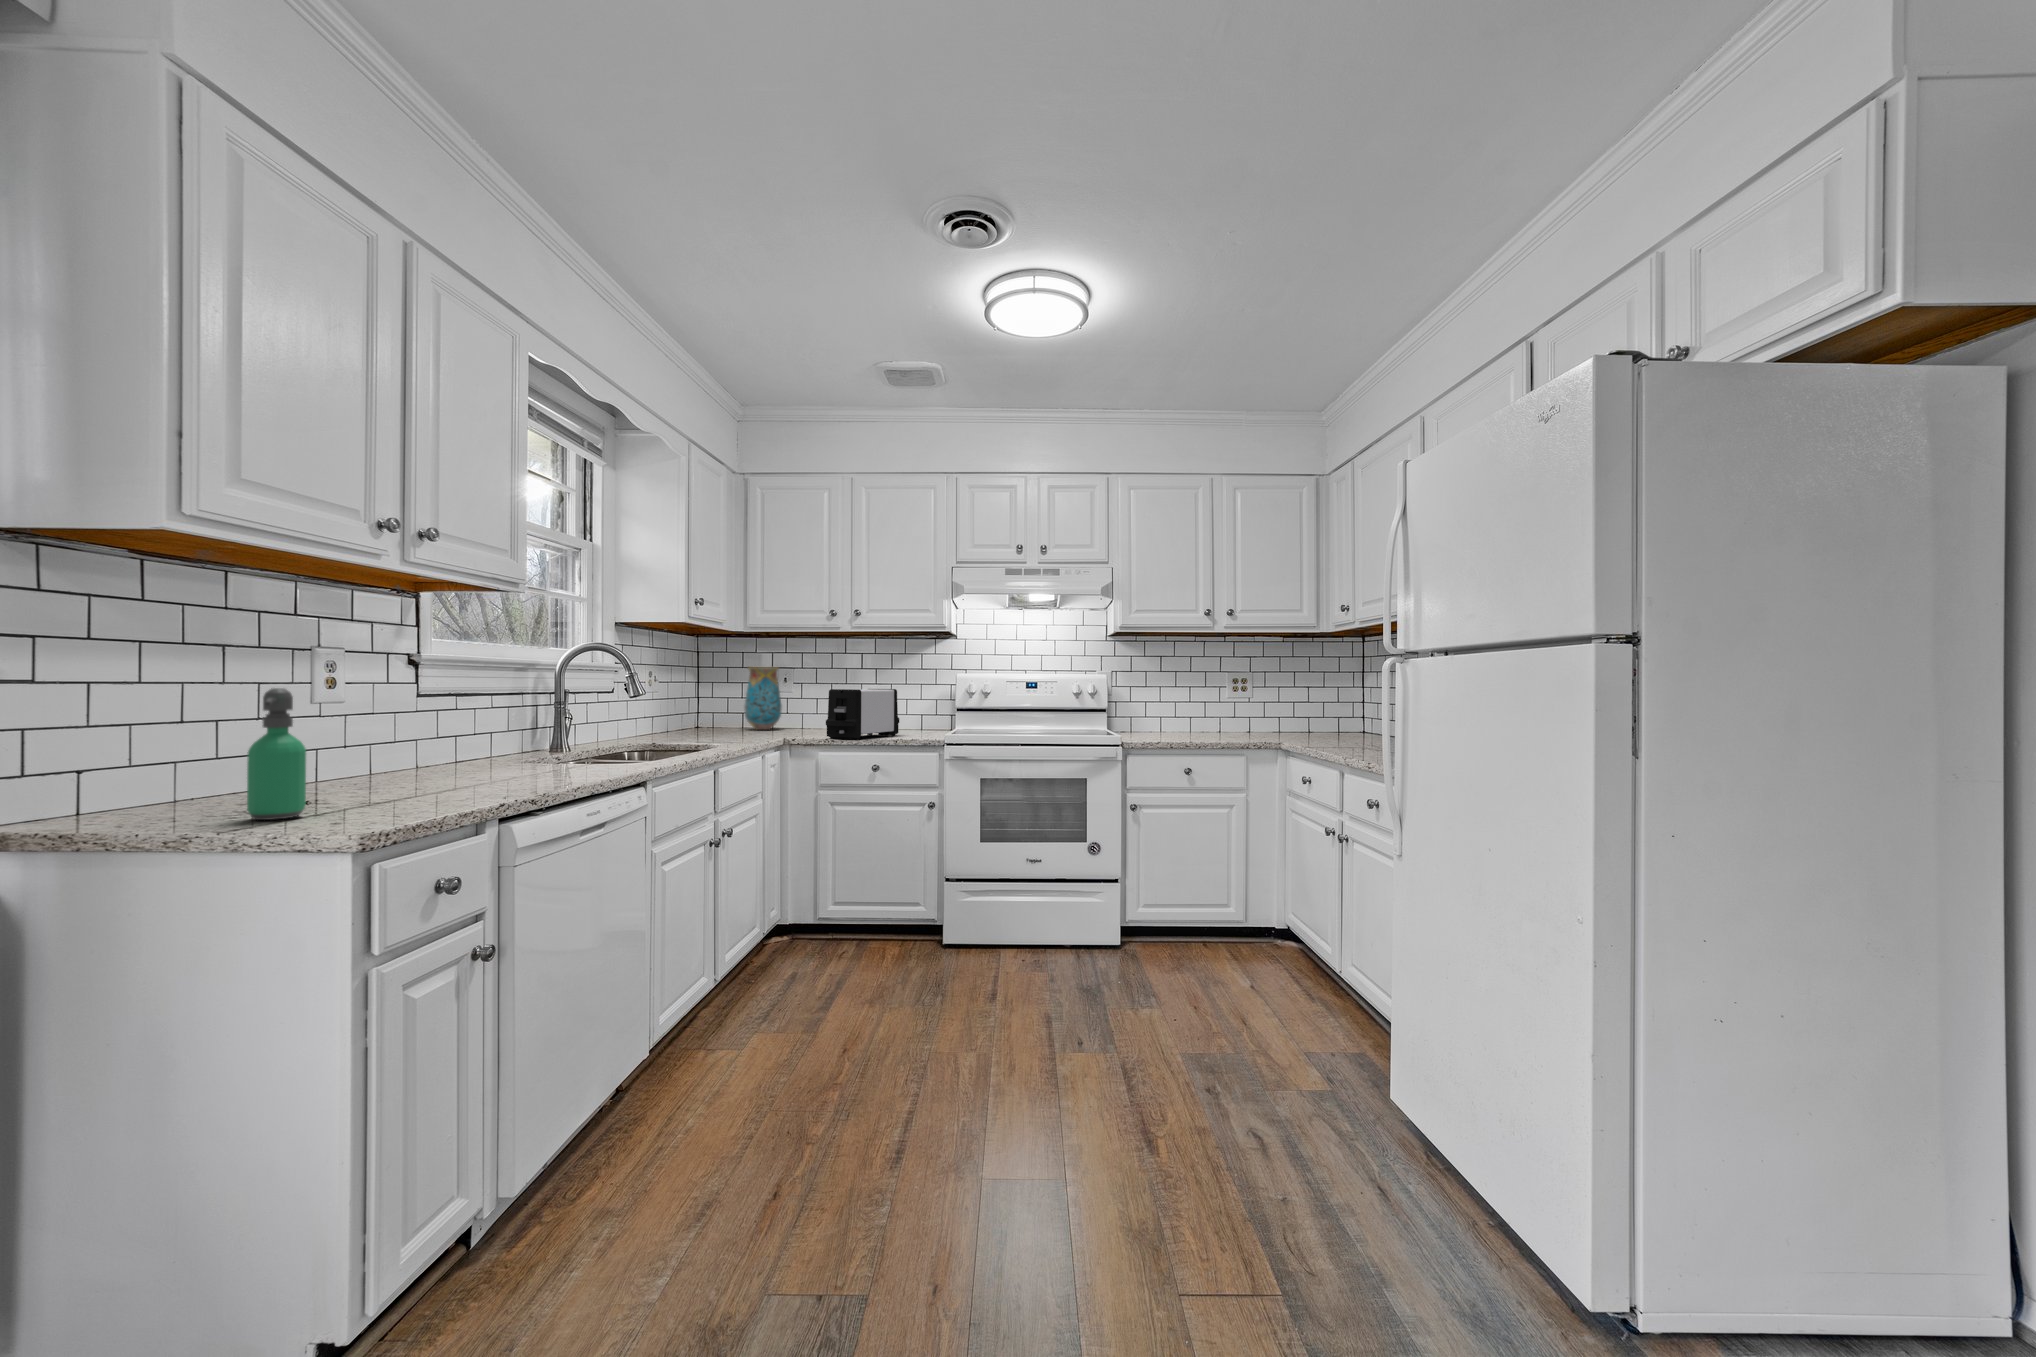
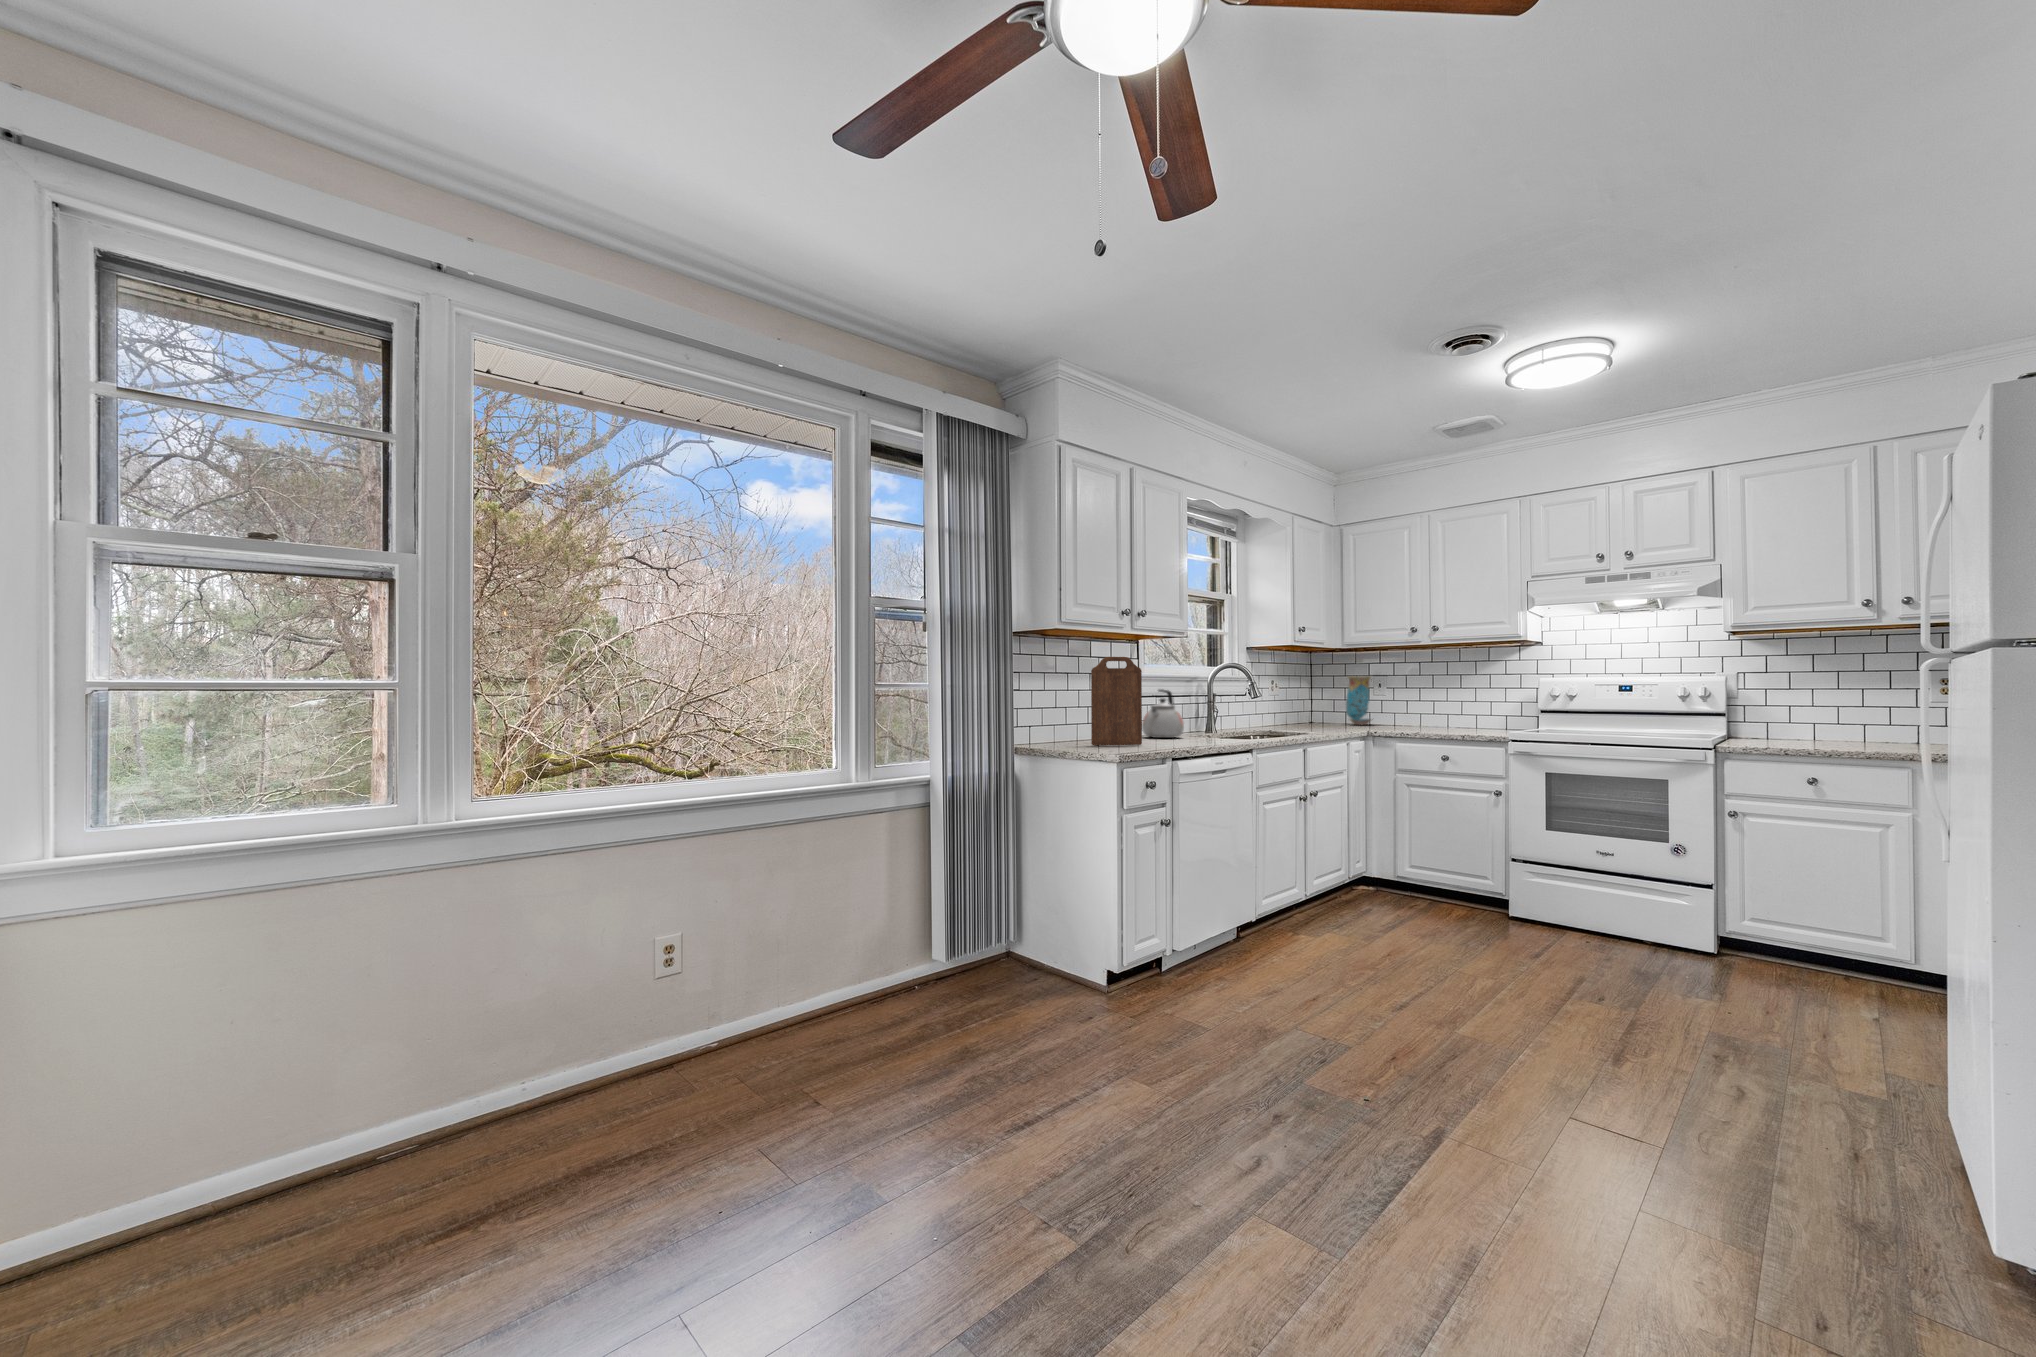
cutting board: none [302,619,431,805] -> present [1091,657,1142,745]
kettle: none [429,685,516,772] -> present [1142,690,1184,738]
soap dispenser: present [247,688,306,820] -> none [1073,690,1094,749]
toaster: present [826,689,899,740] -> none [1403,693,1473,733]

